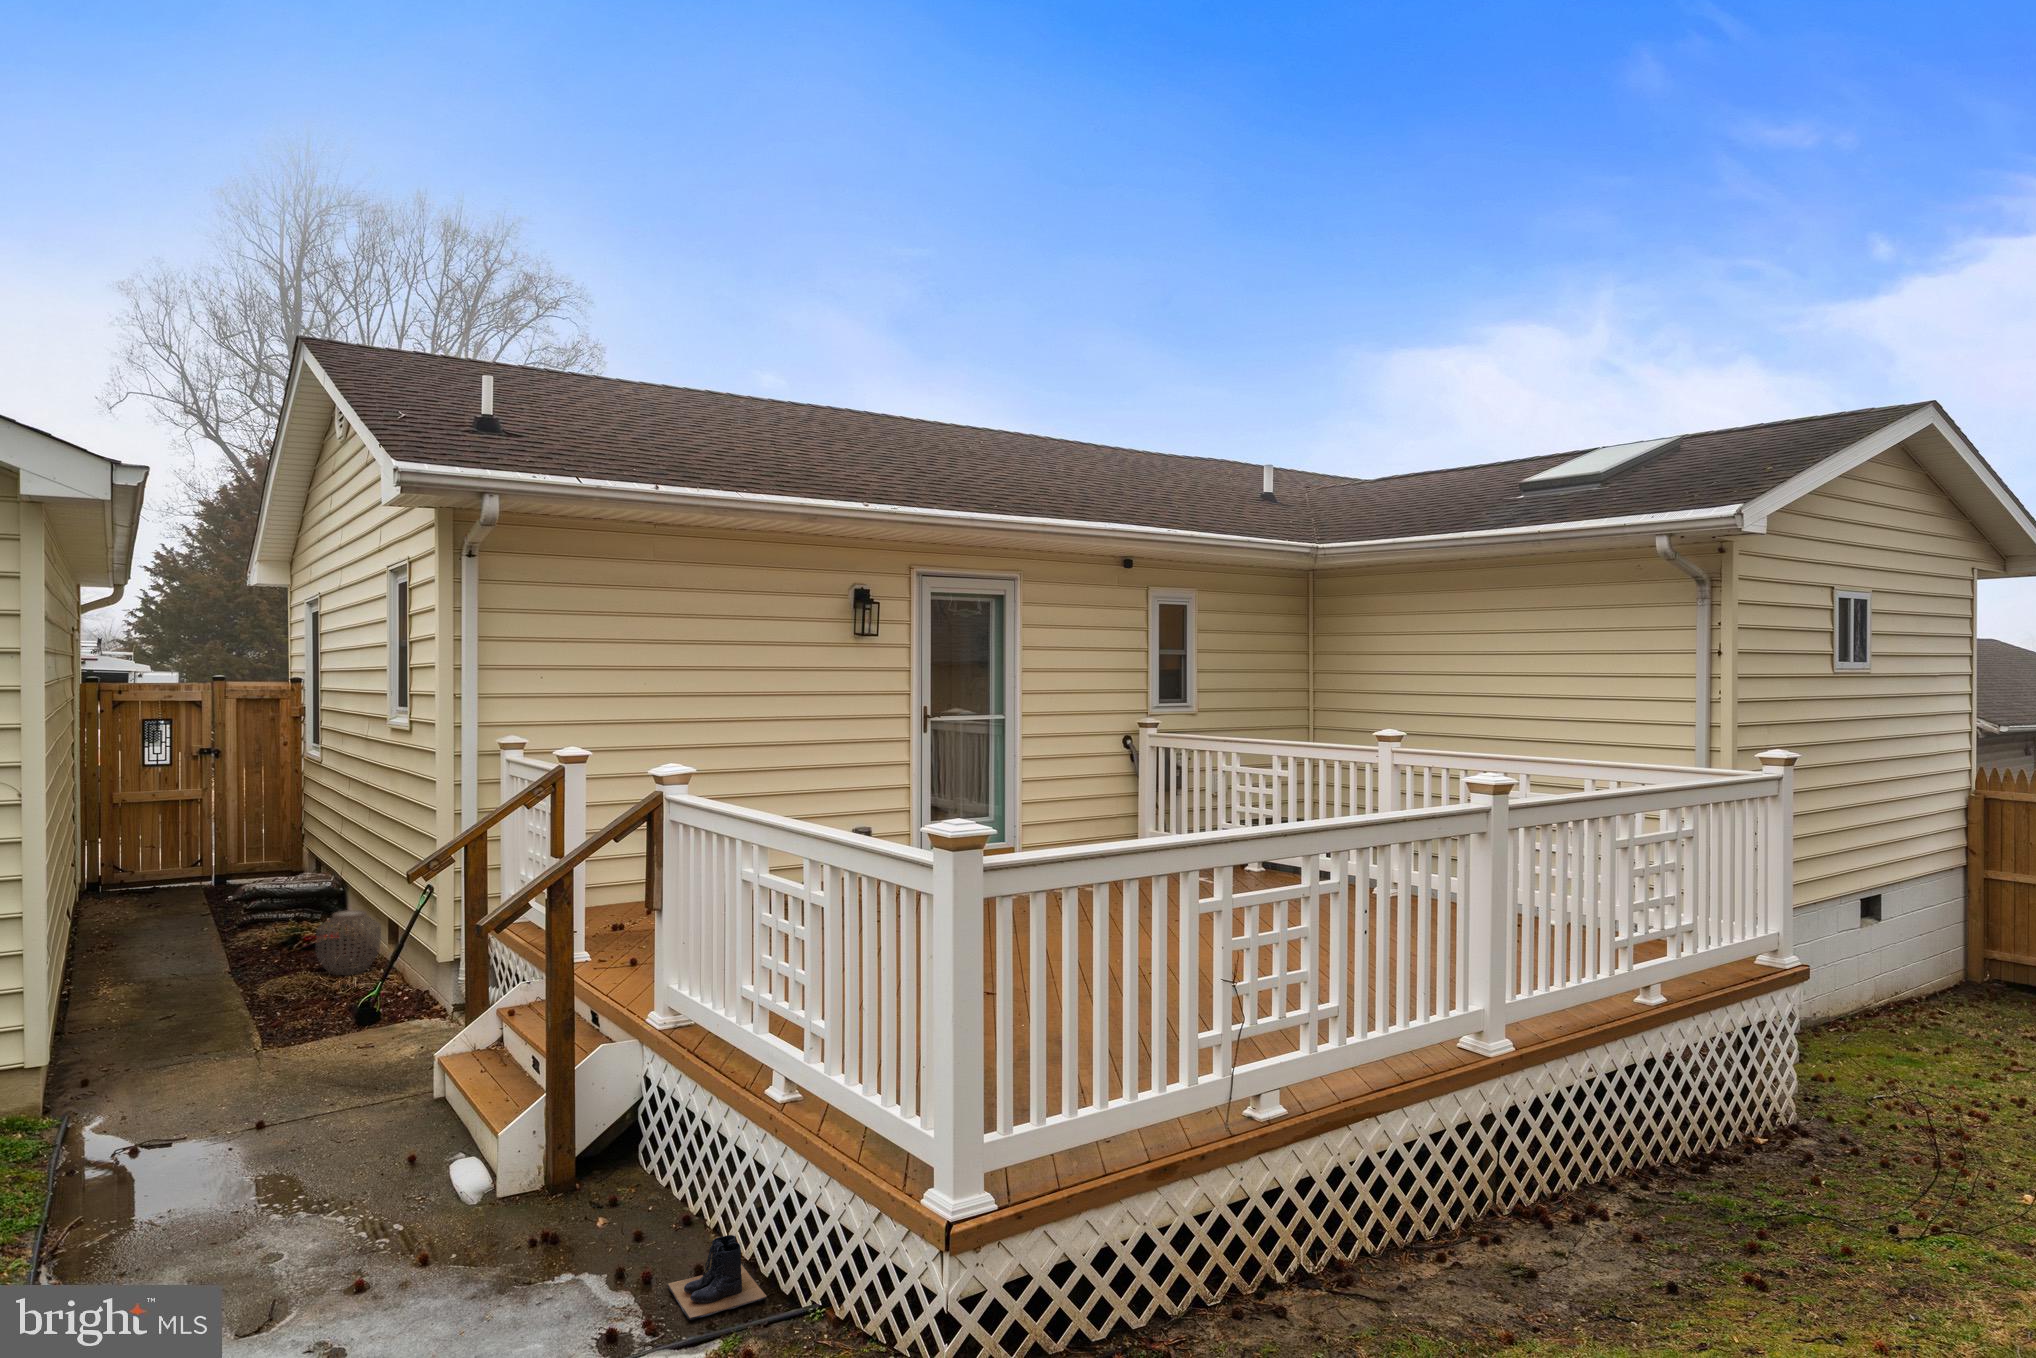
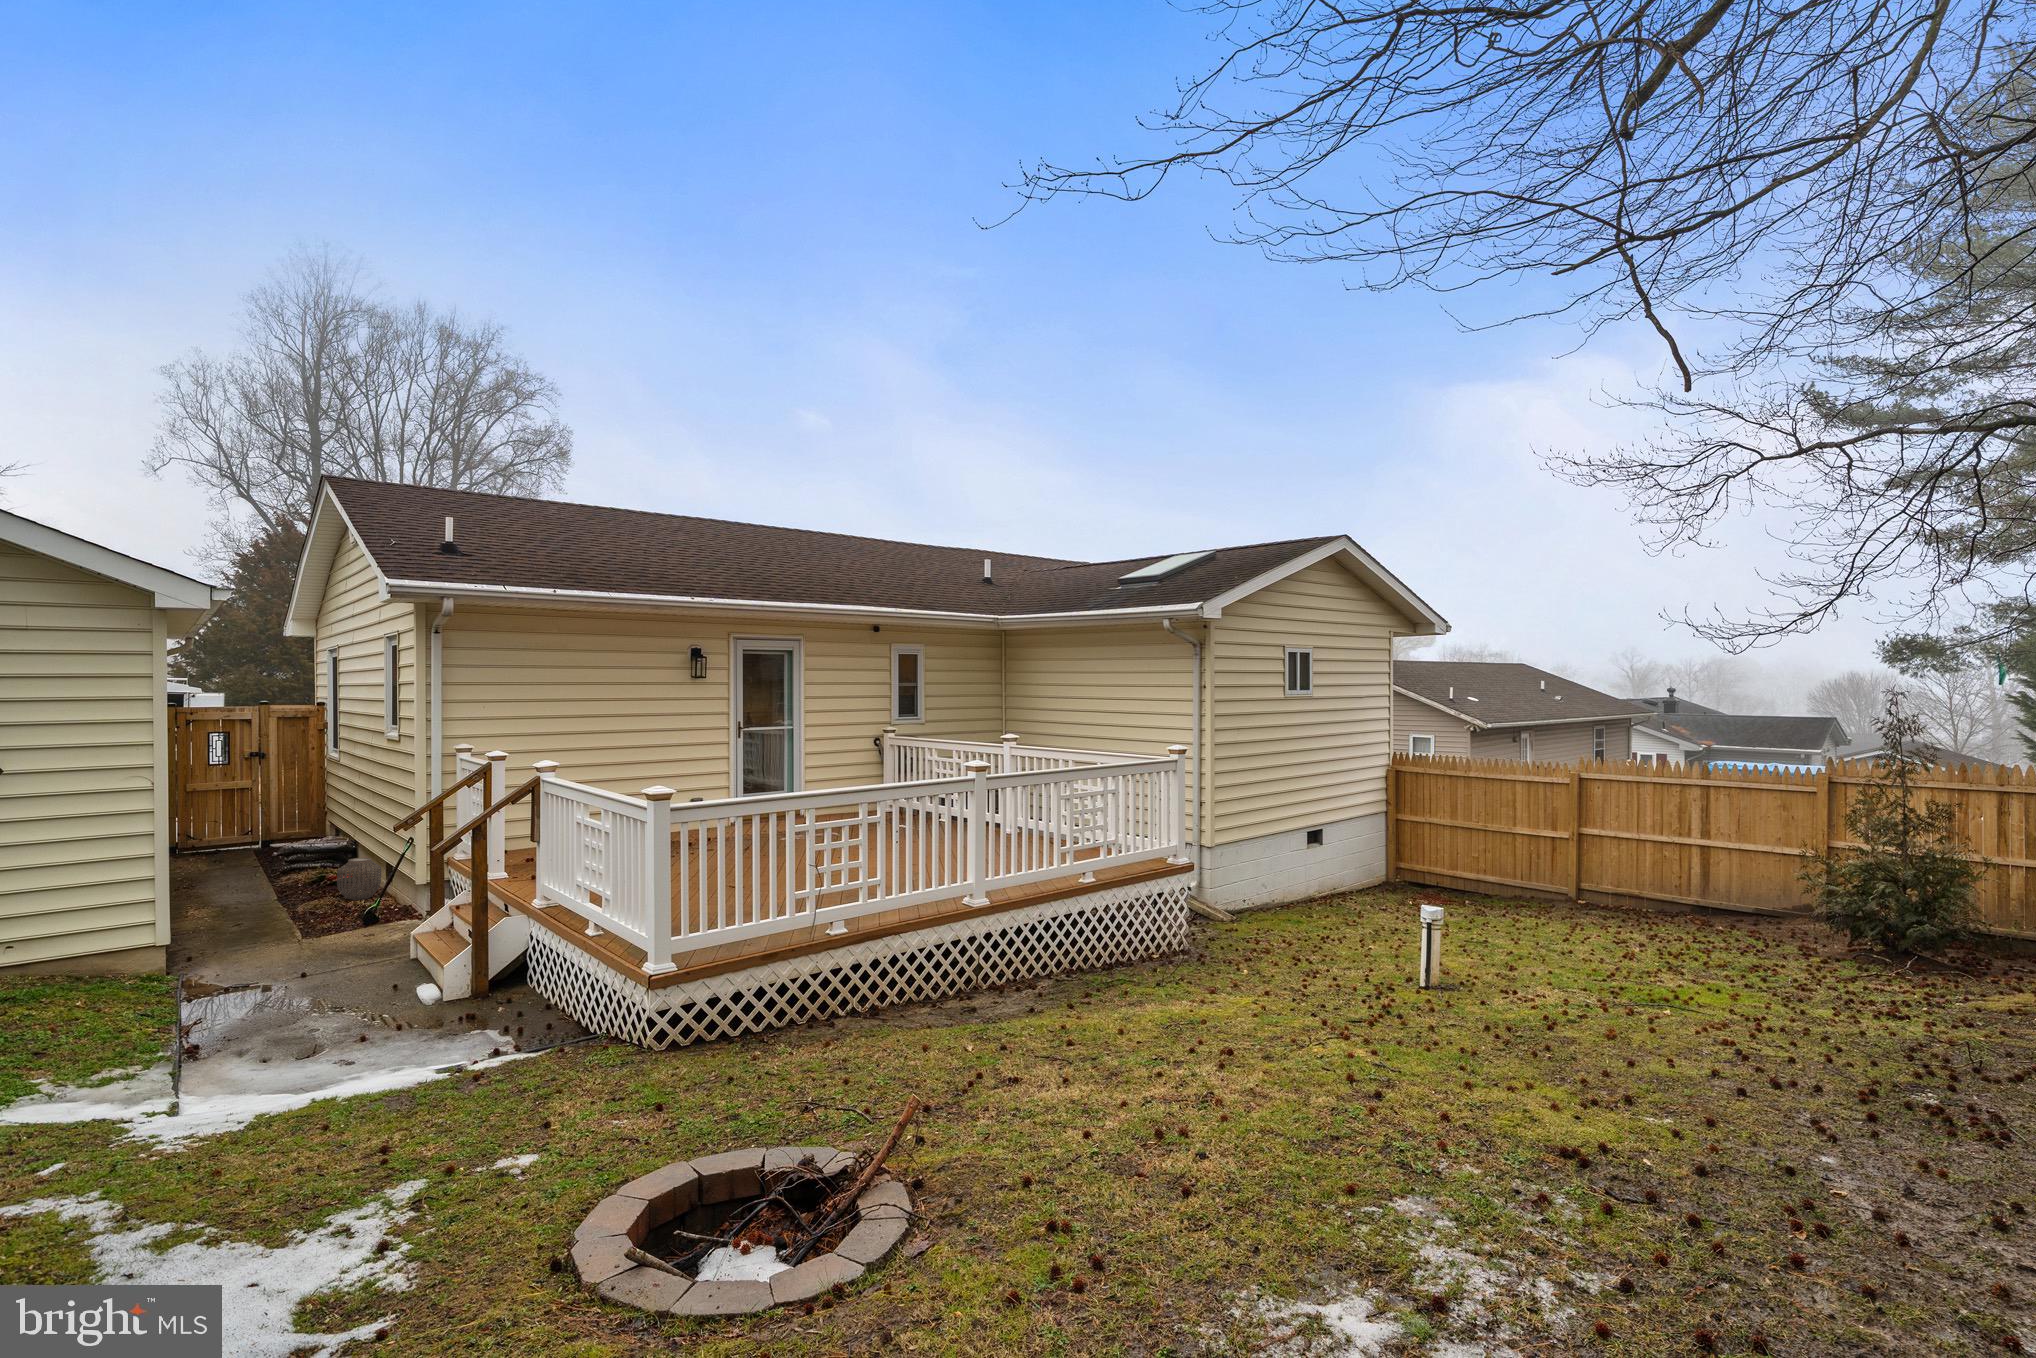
boots: present [667,1235,767,1320] -> none [527,1001,577,1037]

